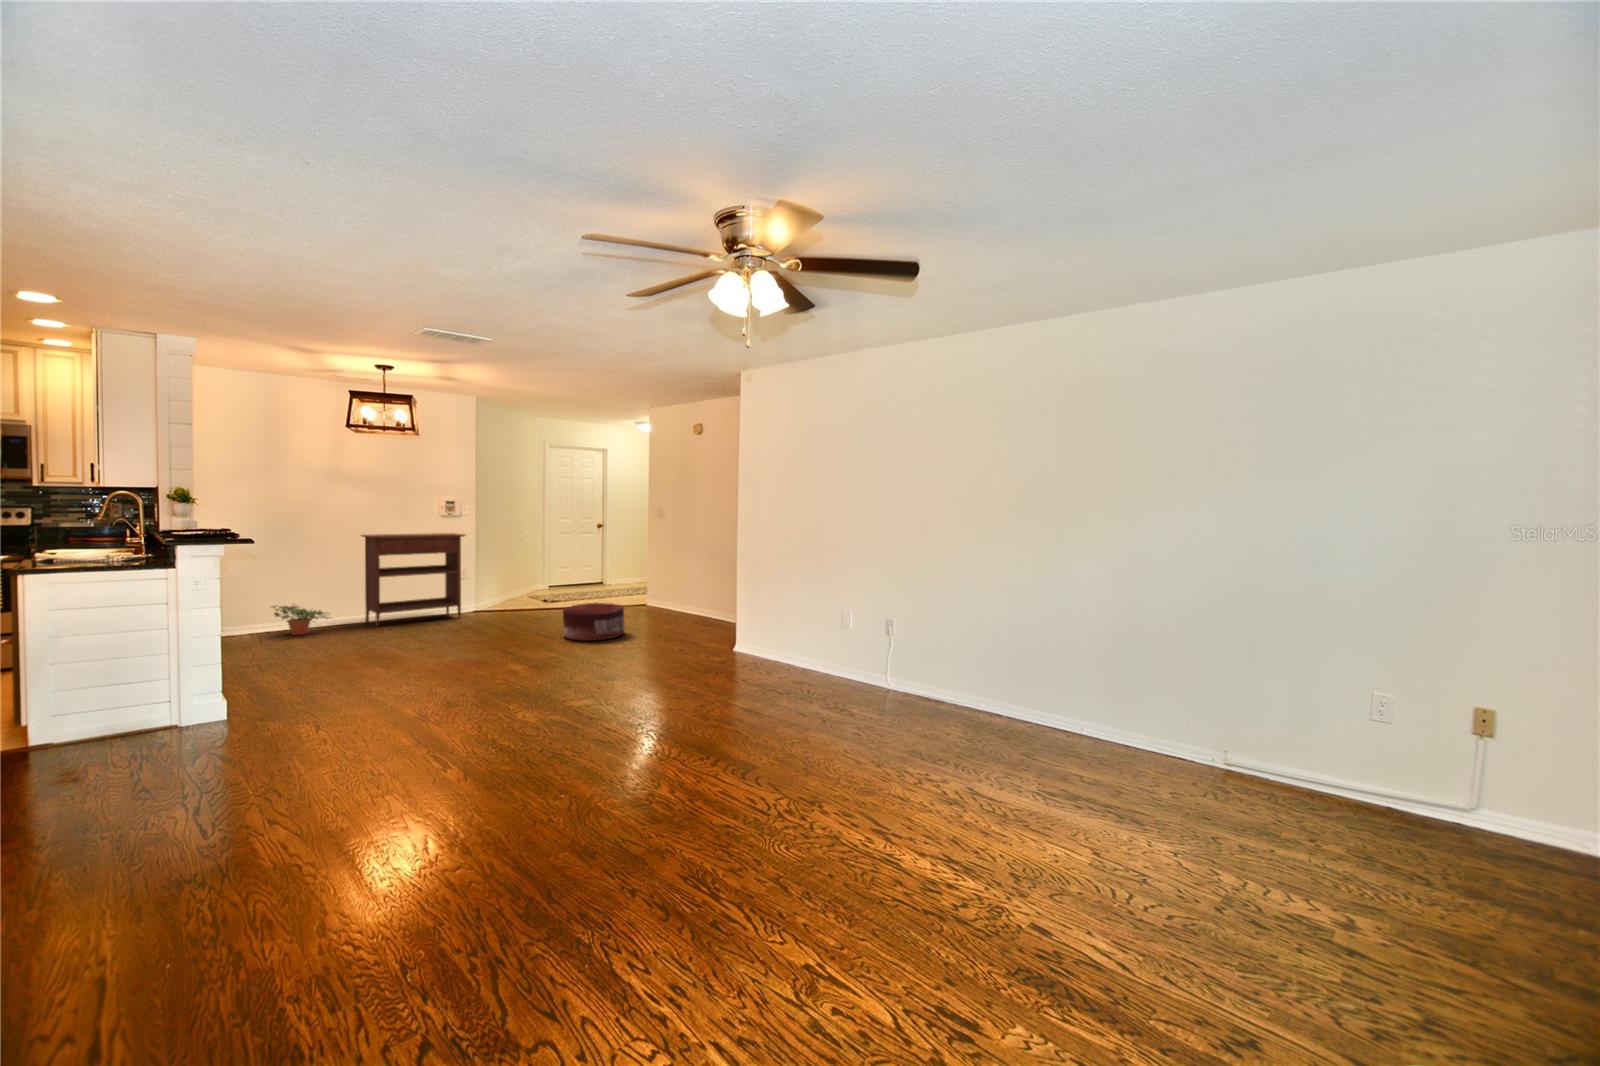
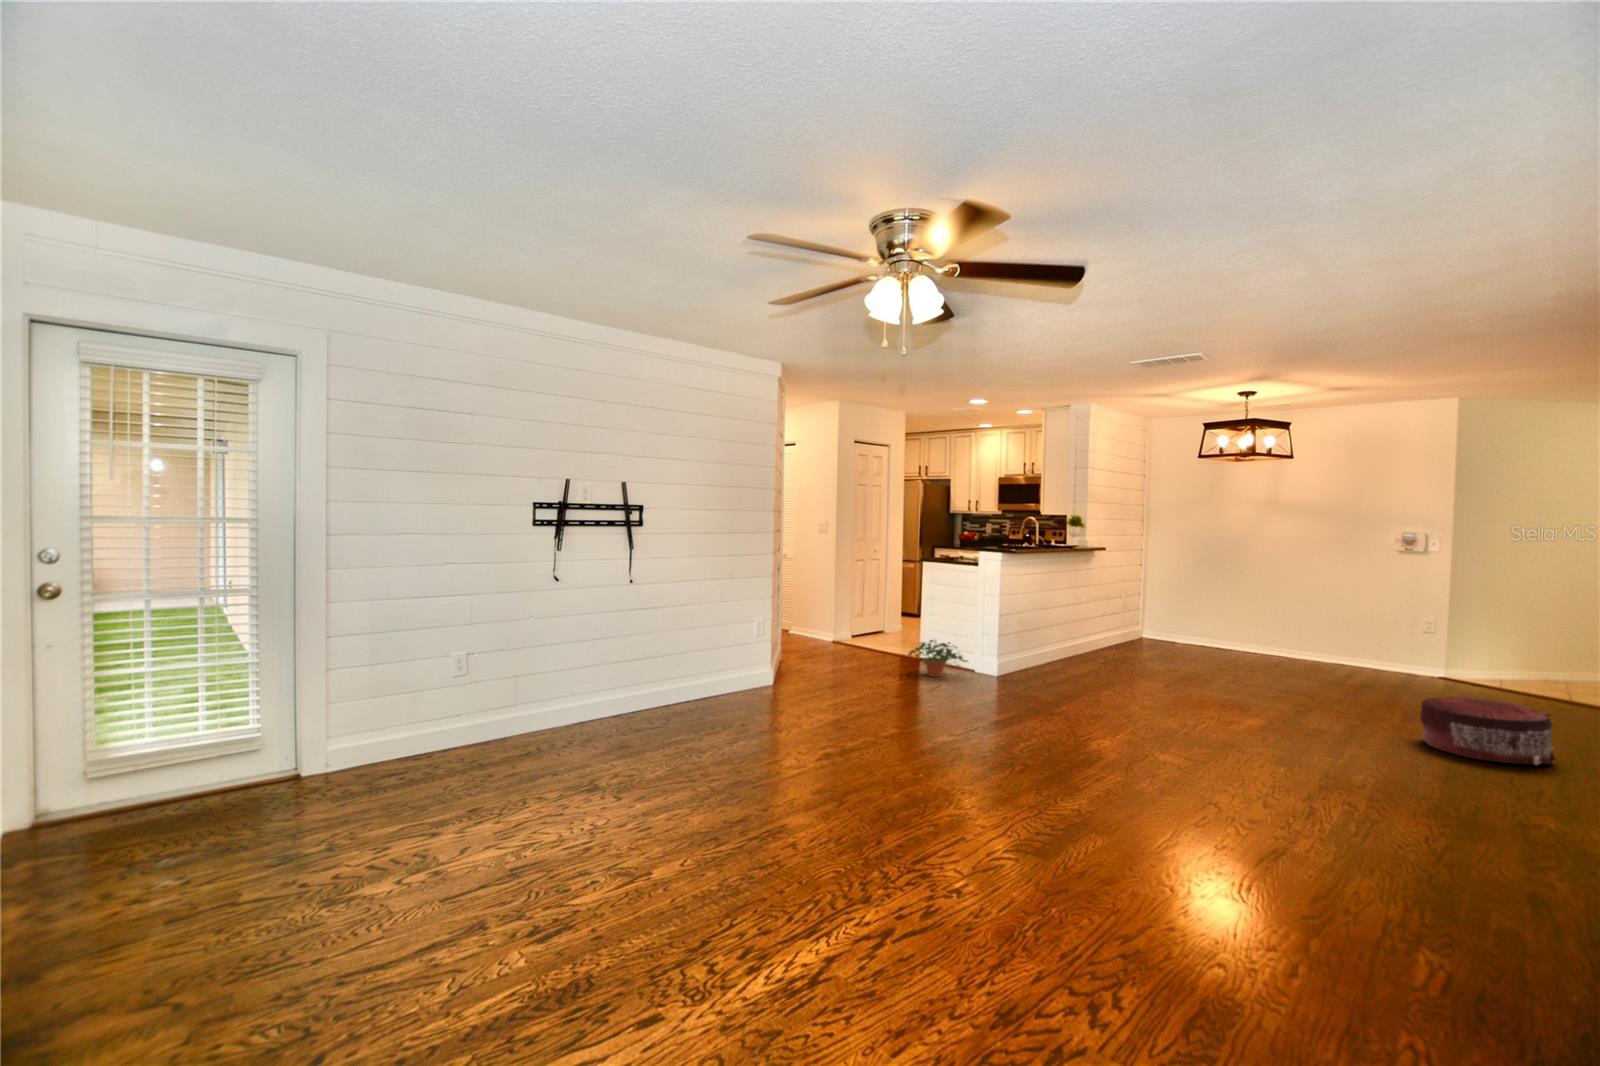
console table: present [362,533,465,627] -> none [1281,574,1414,692]
potted plant: present [272,606,327,635] -> present [908,640,968,677]

